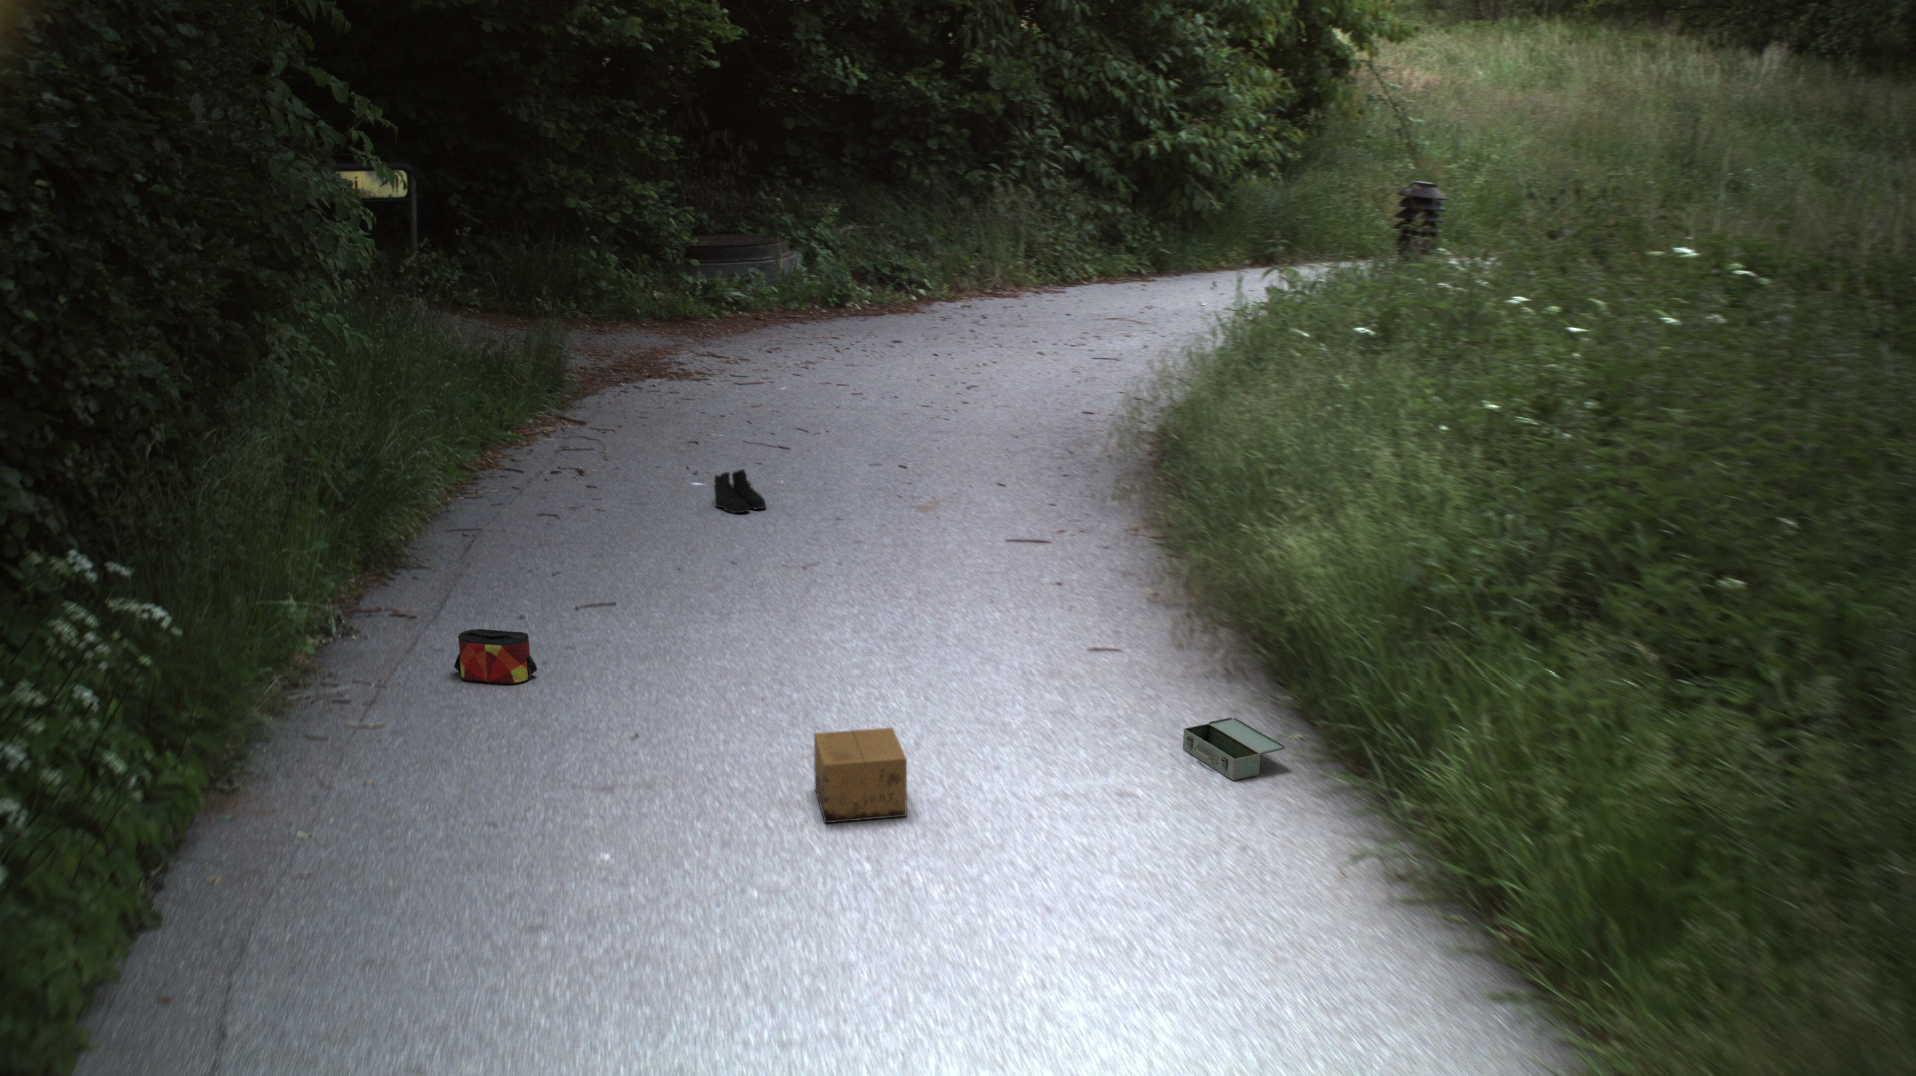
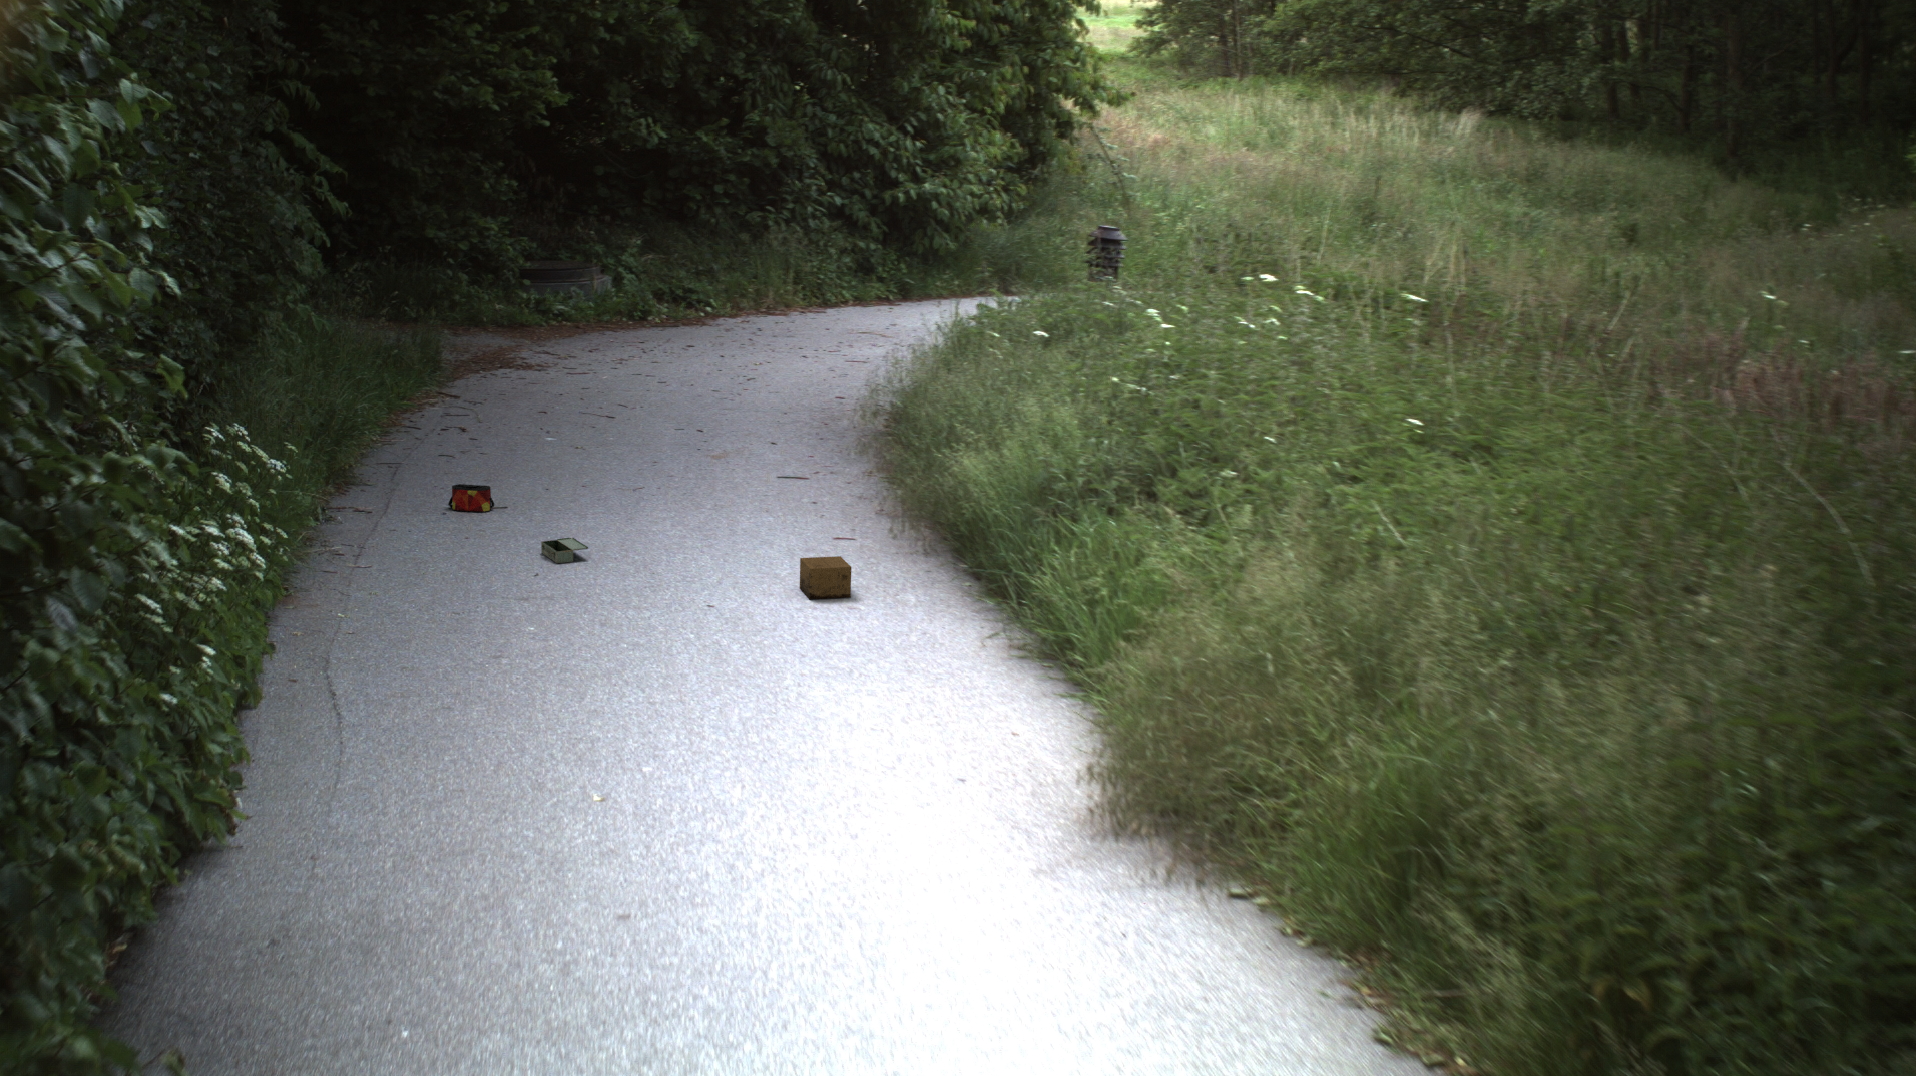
boots: present [714,469,766,513] -> none [573,417,607,444]
toolbox: present [1183,718,1285,780] -> present [541,538,588,563]
cardboard box: present [814,728,907,823] -> present [800,556,851,600]

